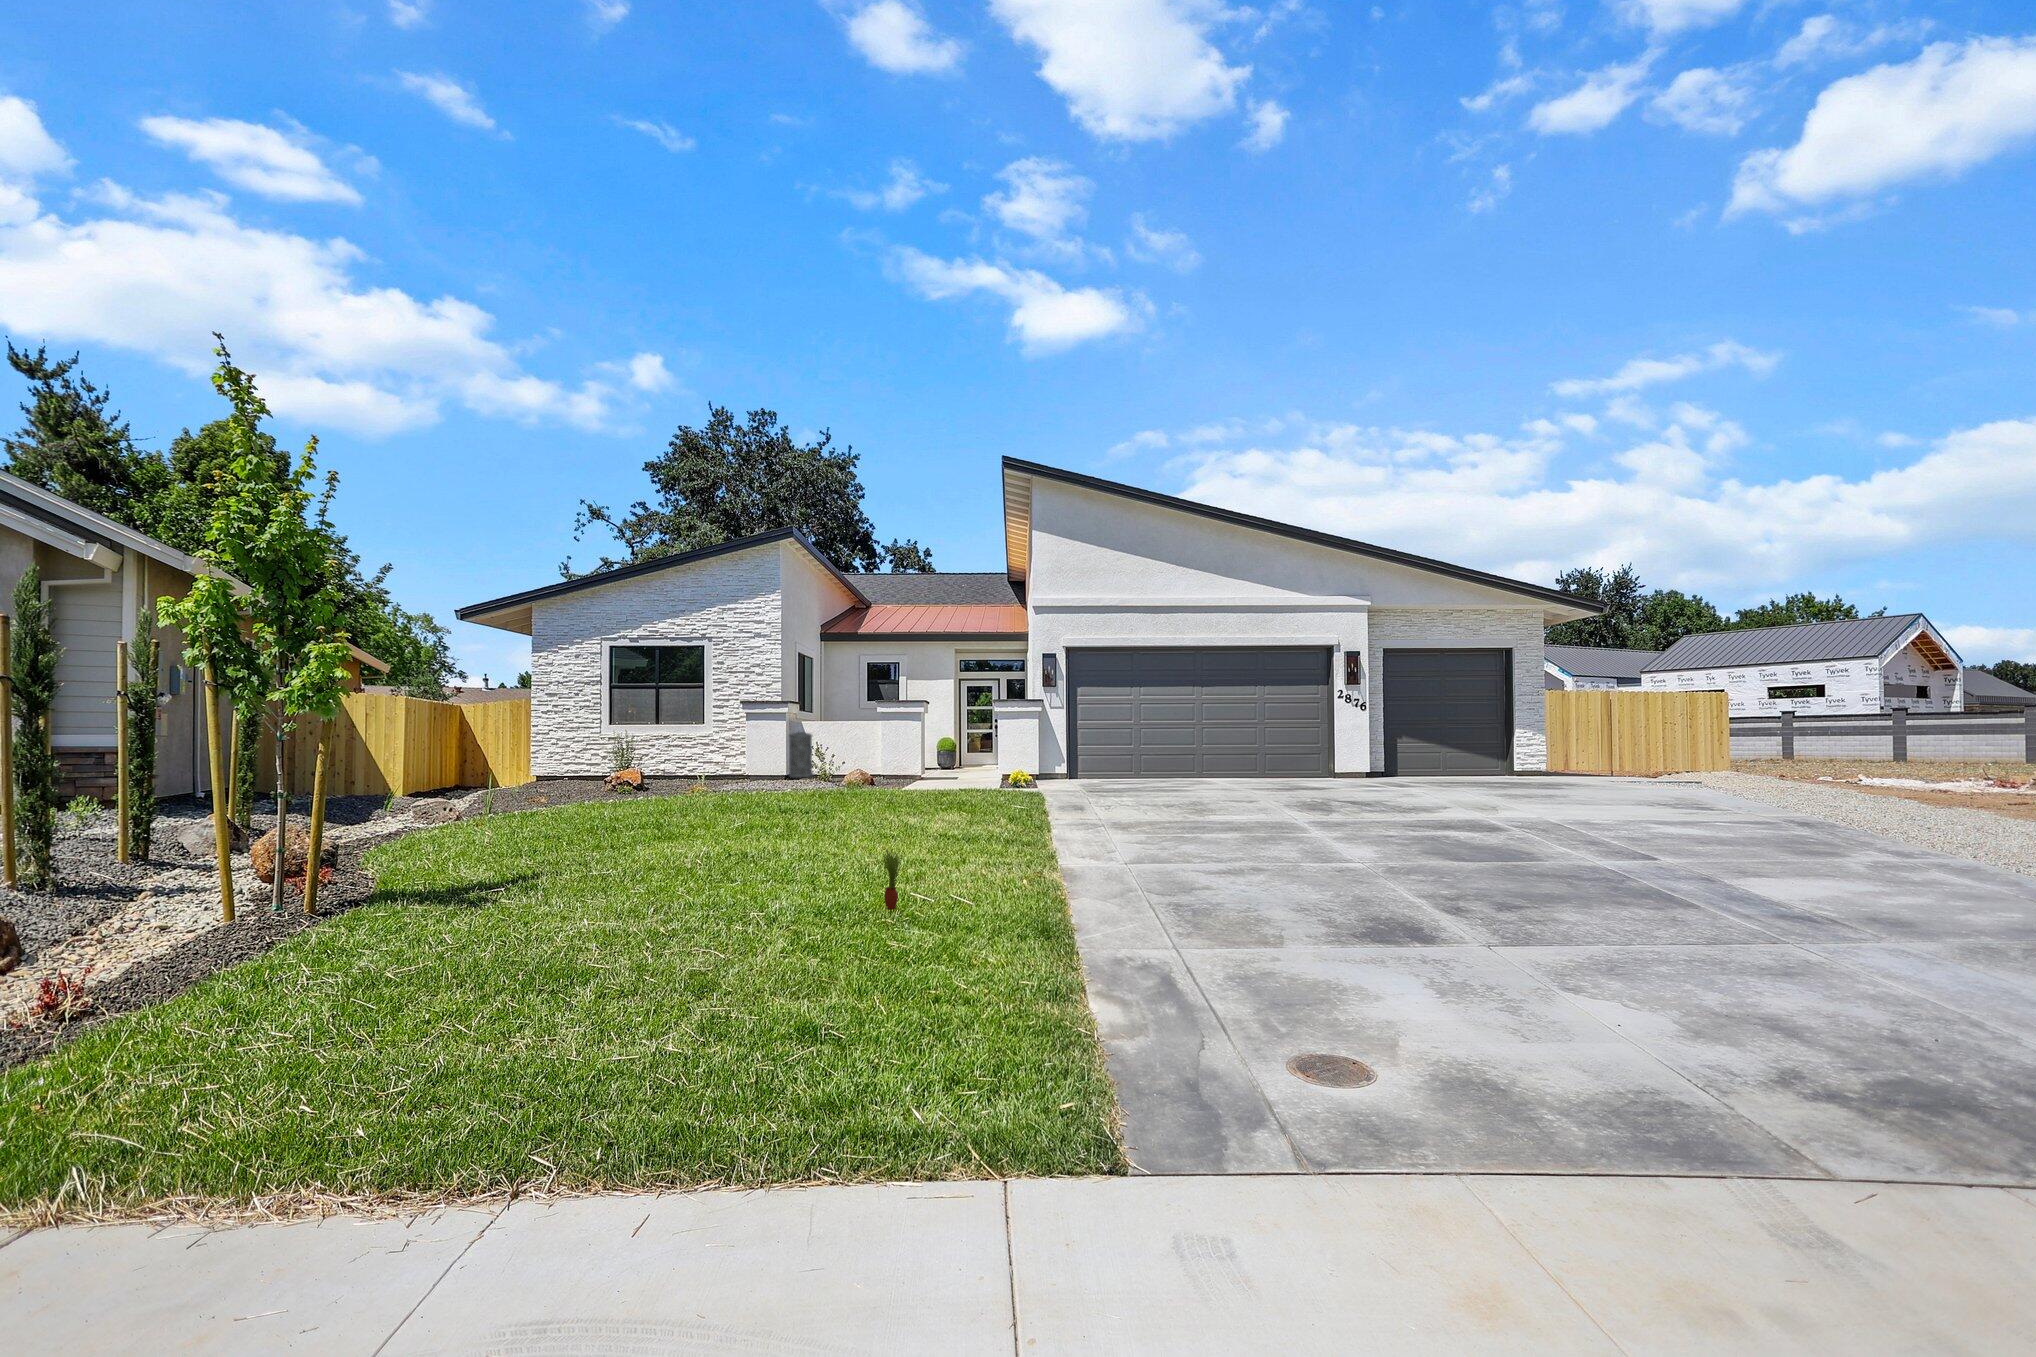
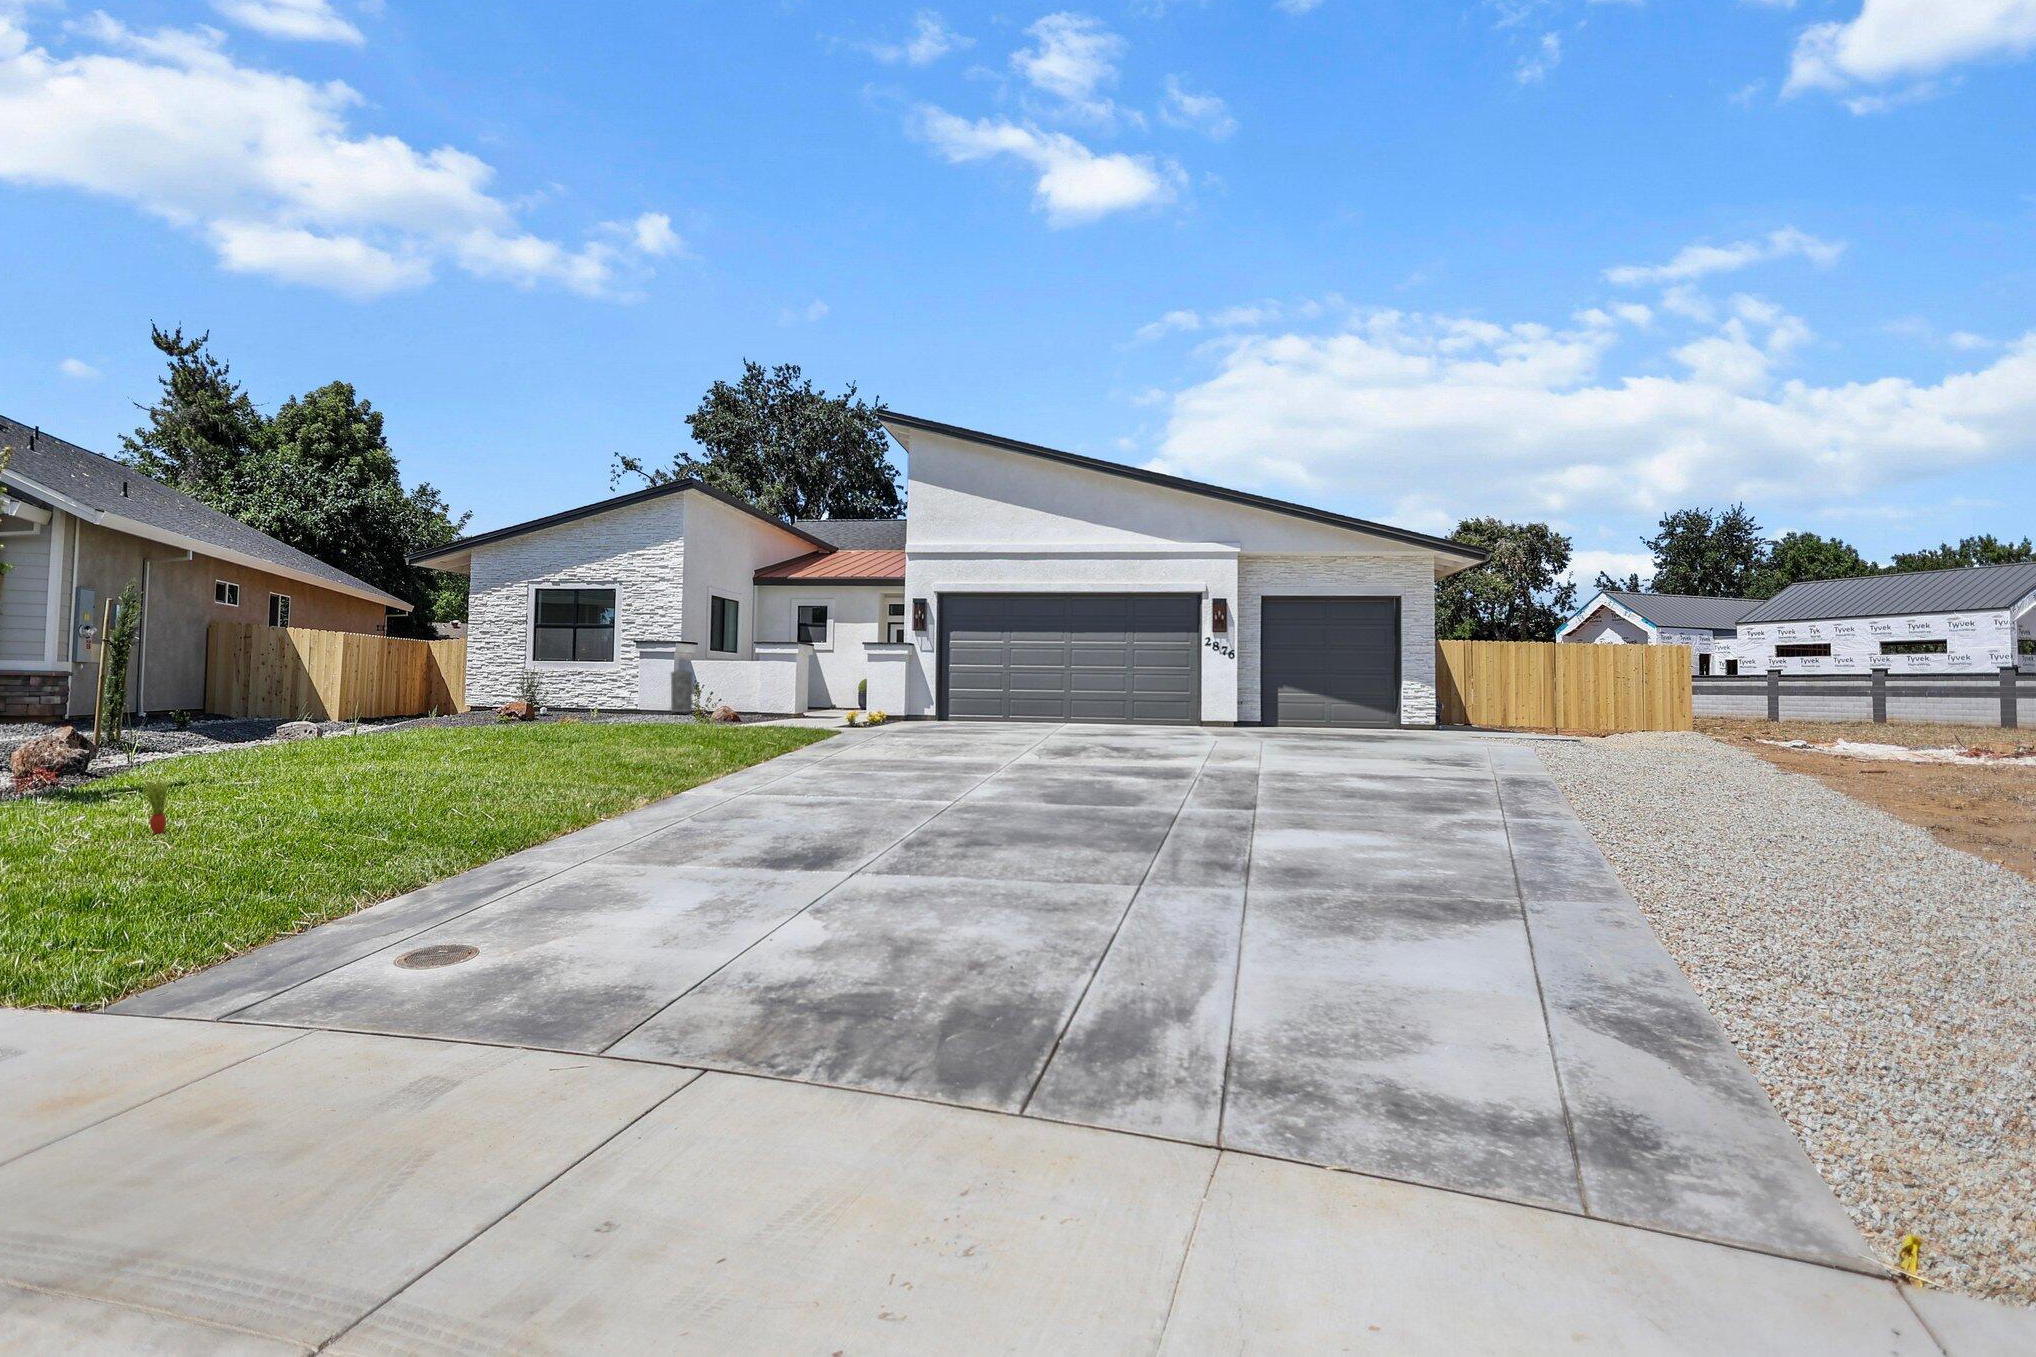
potted plant: present [883,849,902,909] -> present [143,777,172,833]

